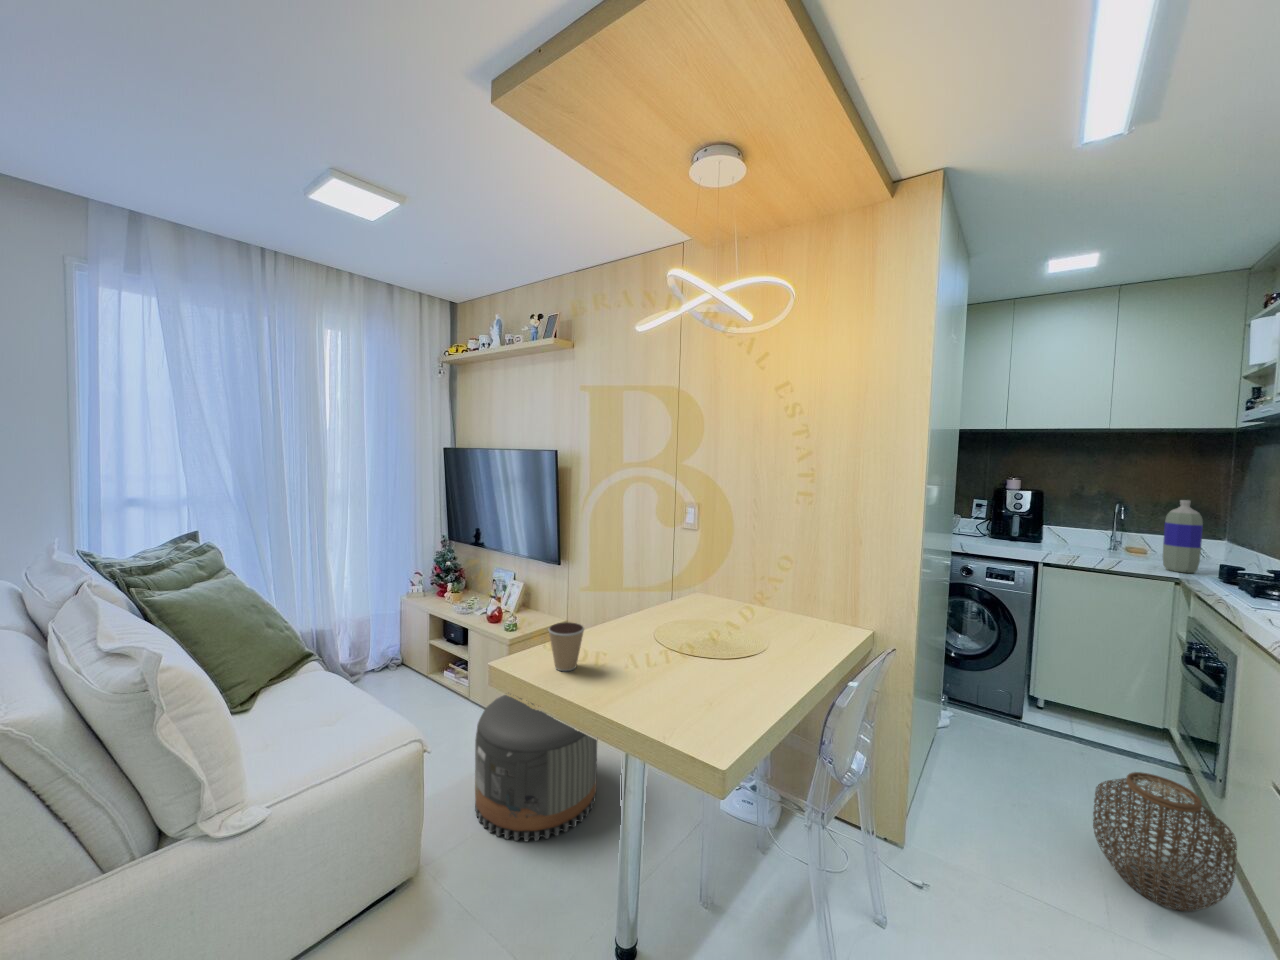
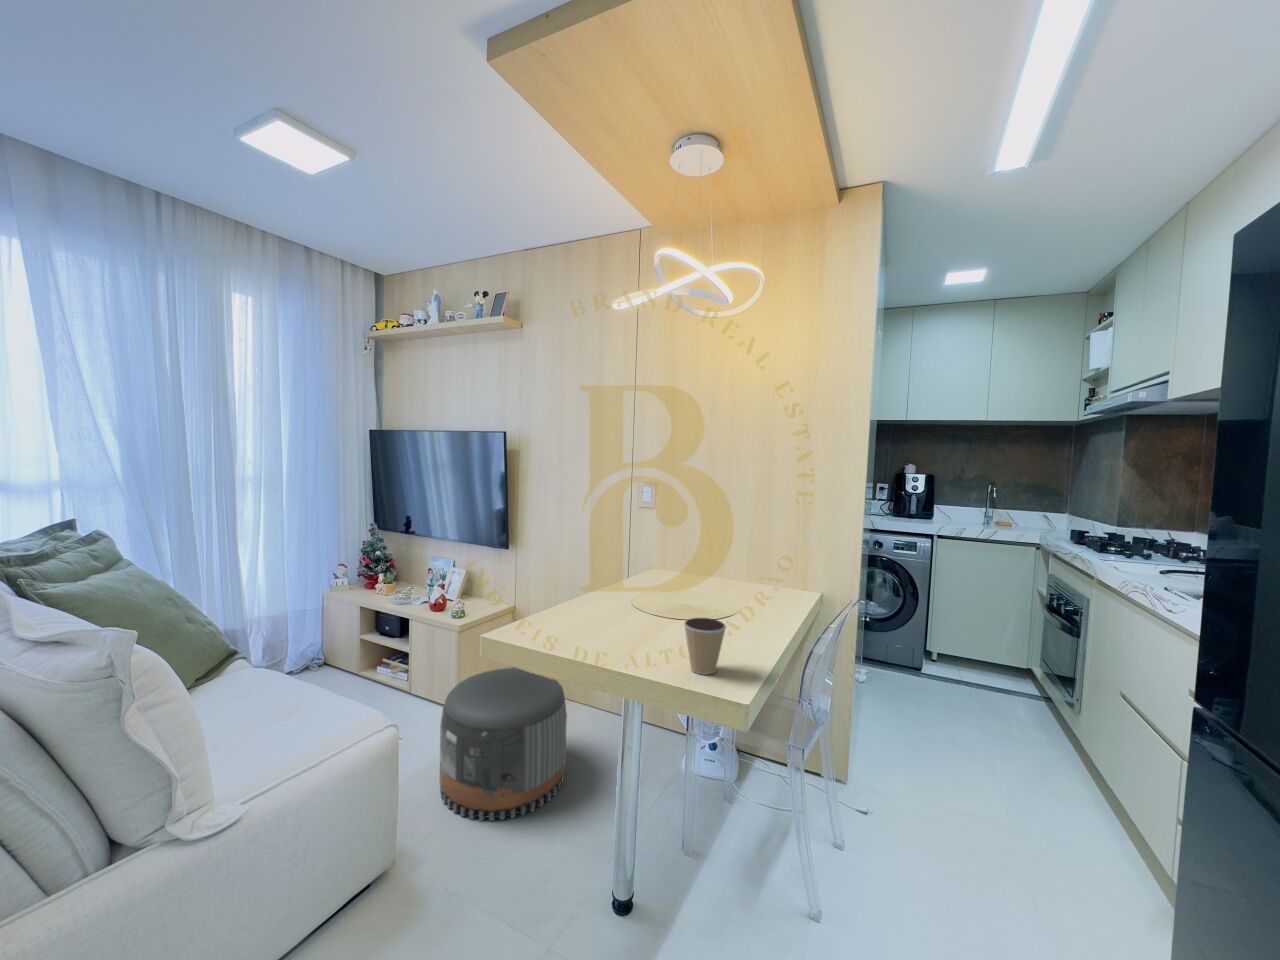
bottle: present [1163,500,1203,573] -> none [1027,479,1056,539]
coffee cup: present [548,622,584,671] -> present [684,618,726,675]
woven basket: present [1093,772,1237,911] -> none [991,697,1094,803]

